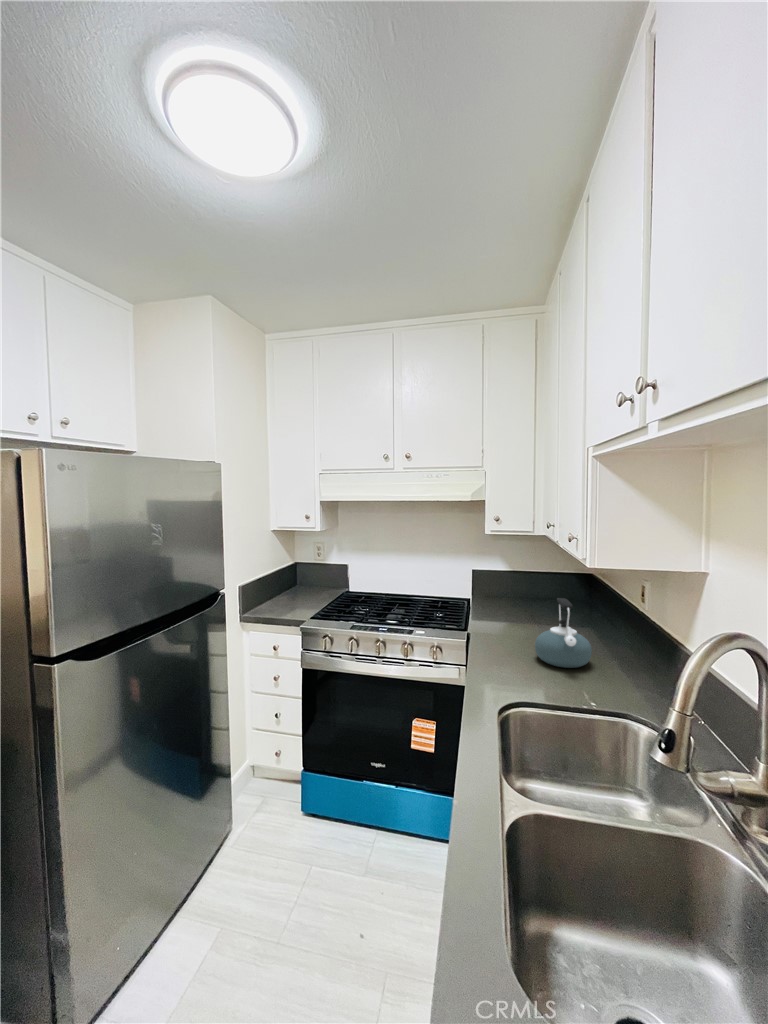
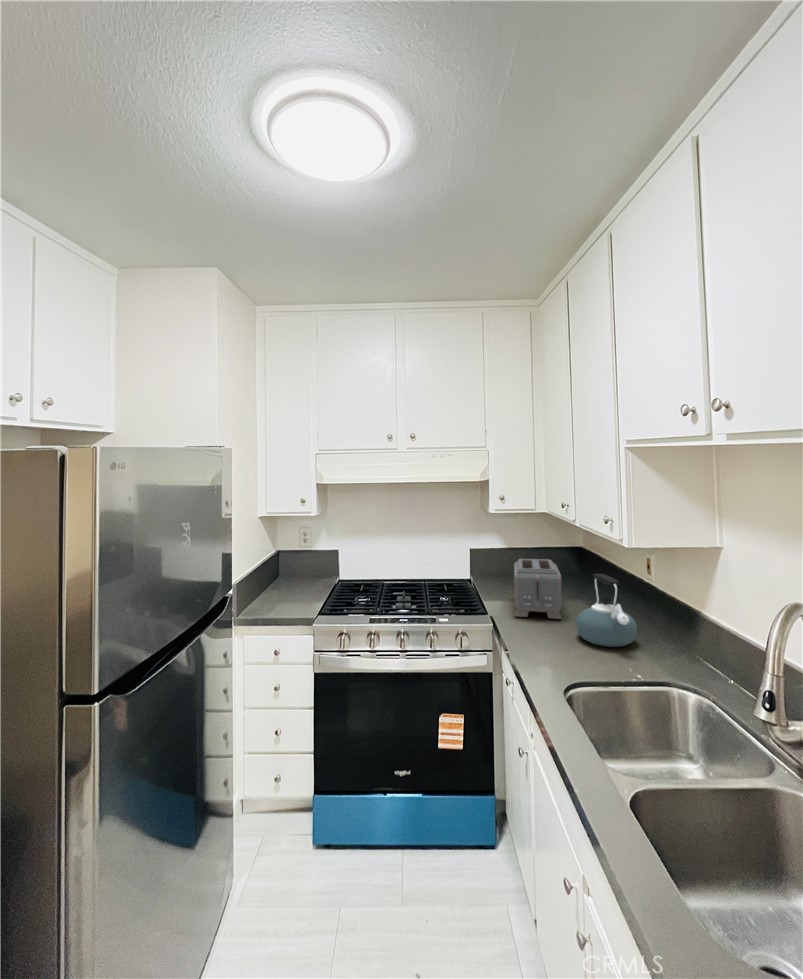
toaster: none [488,581,541,640] -> present [514,559,562,619]

